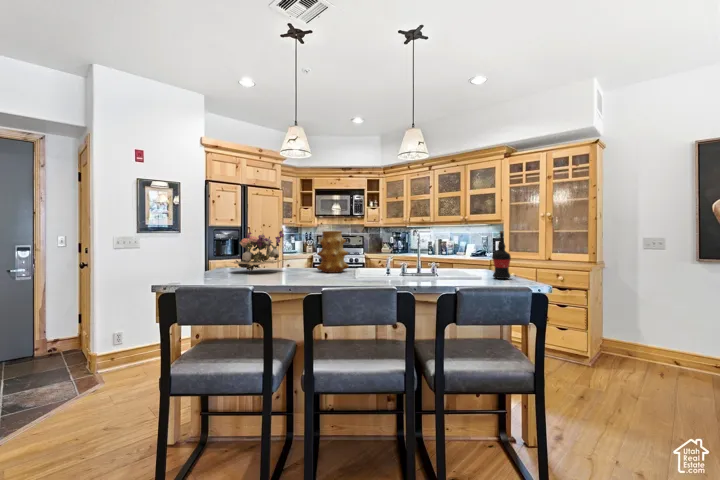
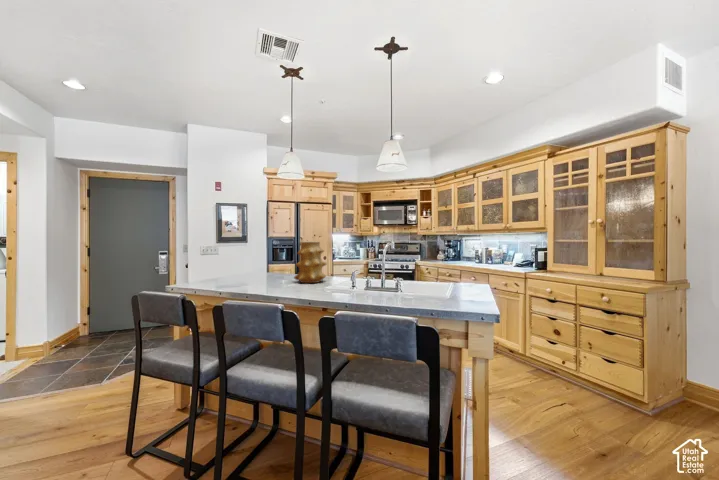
flower arrangement: present [232,230,286,271] -> none [224,240,275,279]
wine bottle: present [493,231,511,279] -> none [452,243,475,303]

